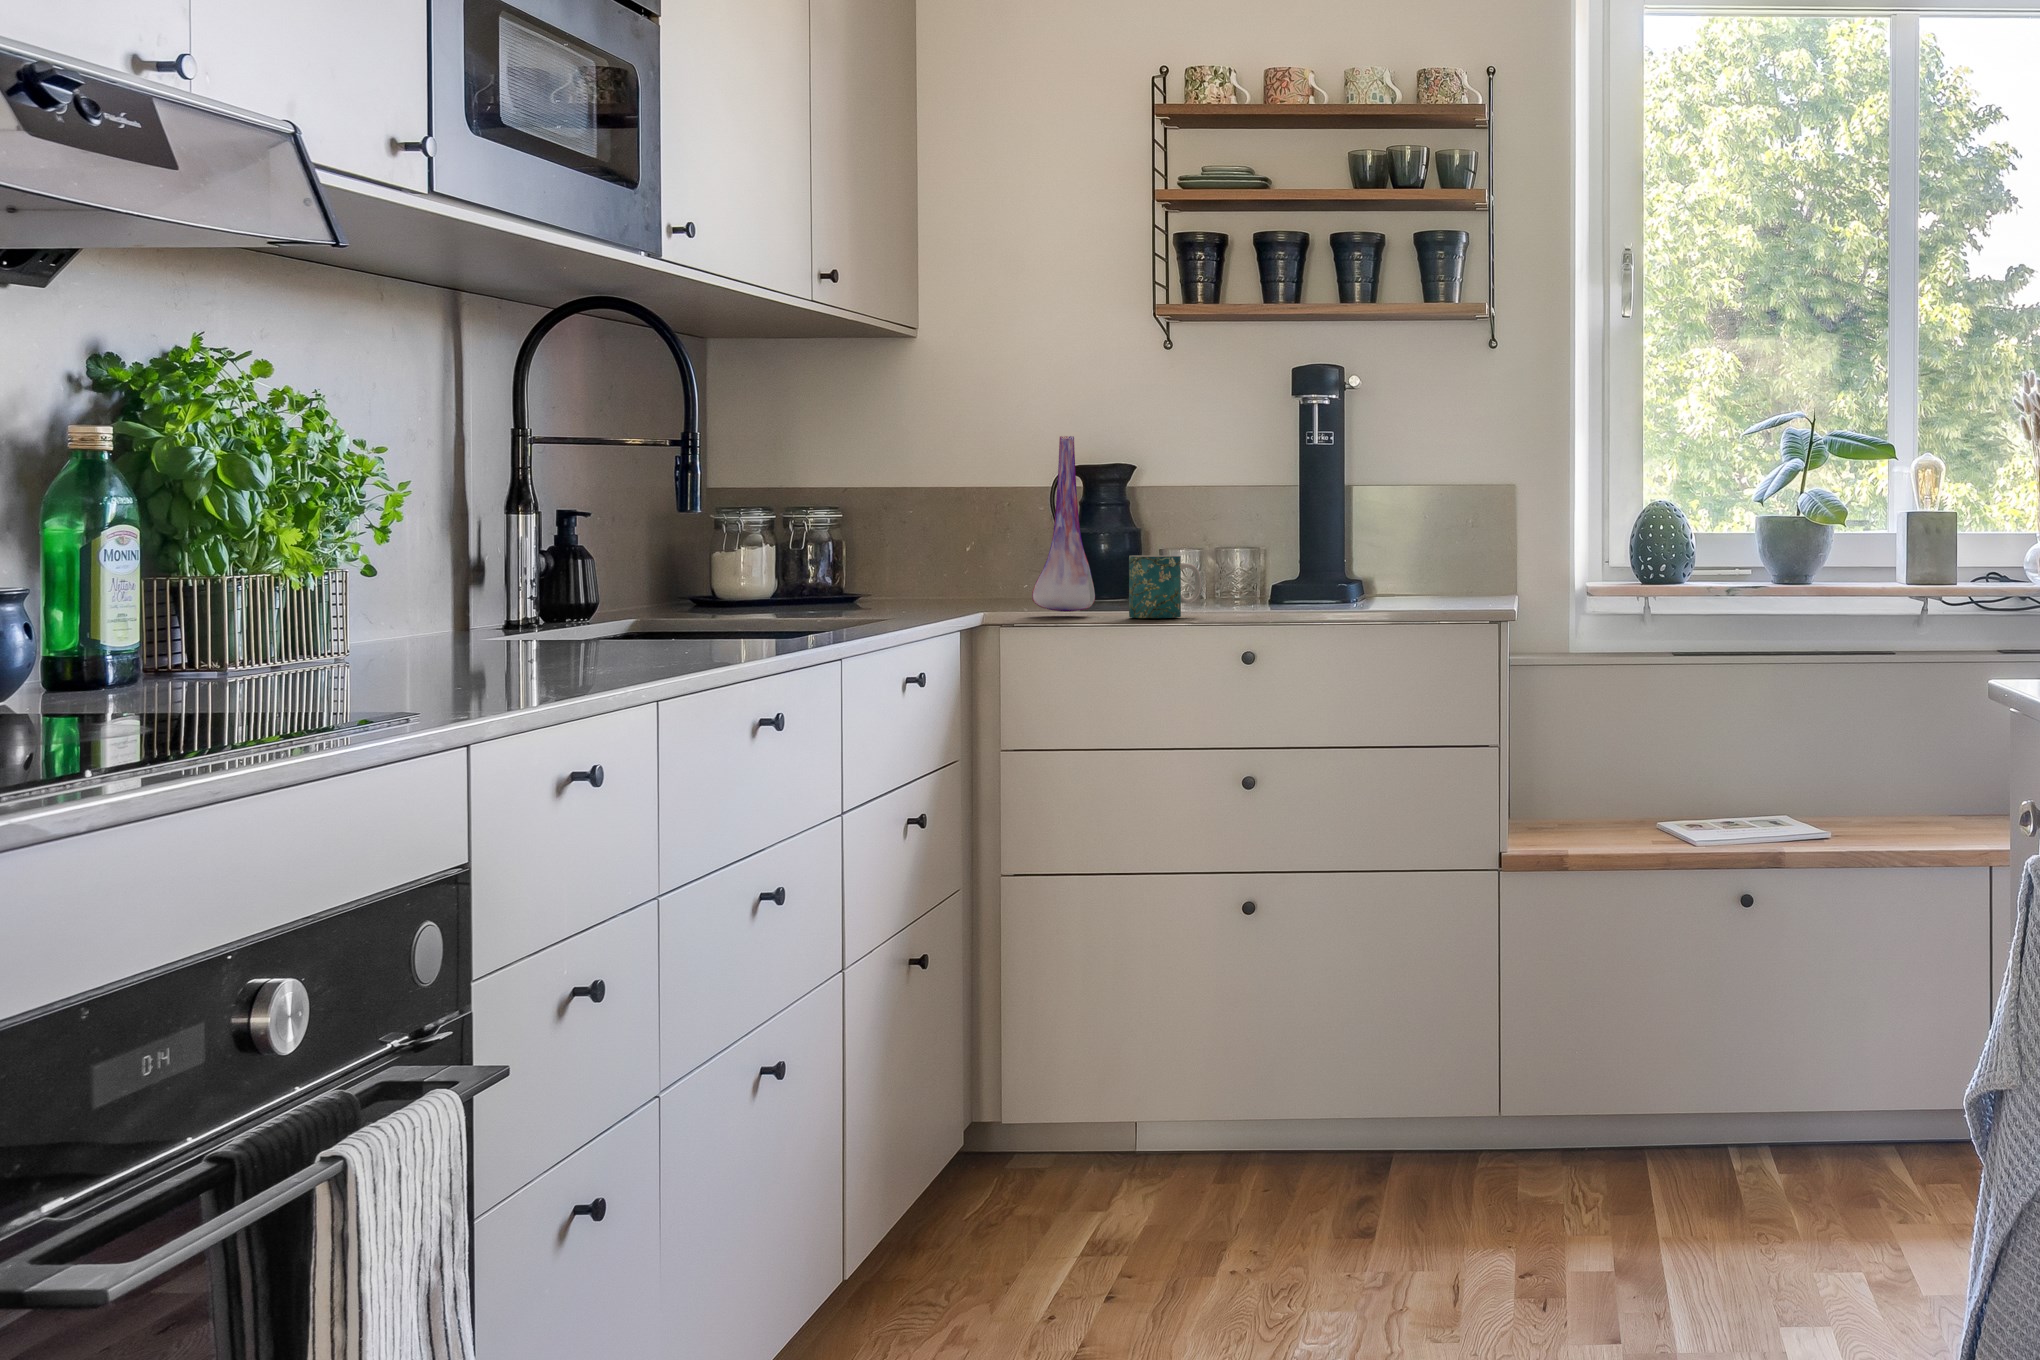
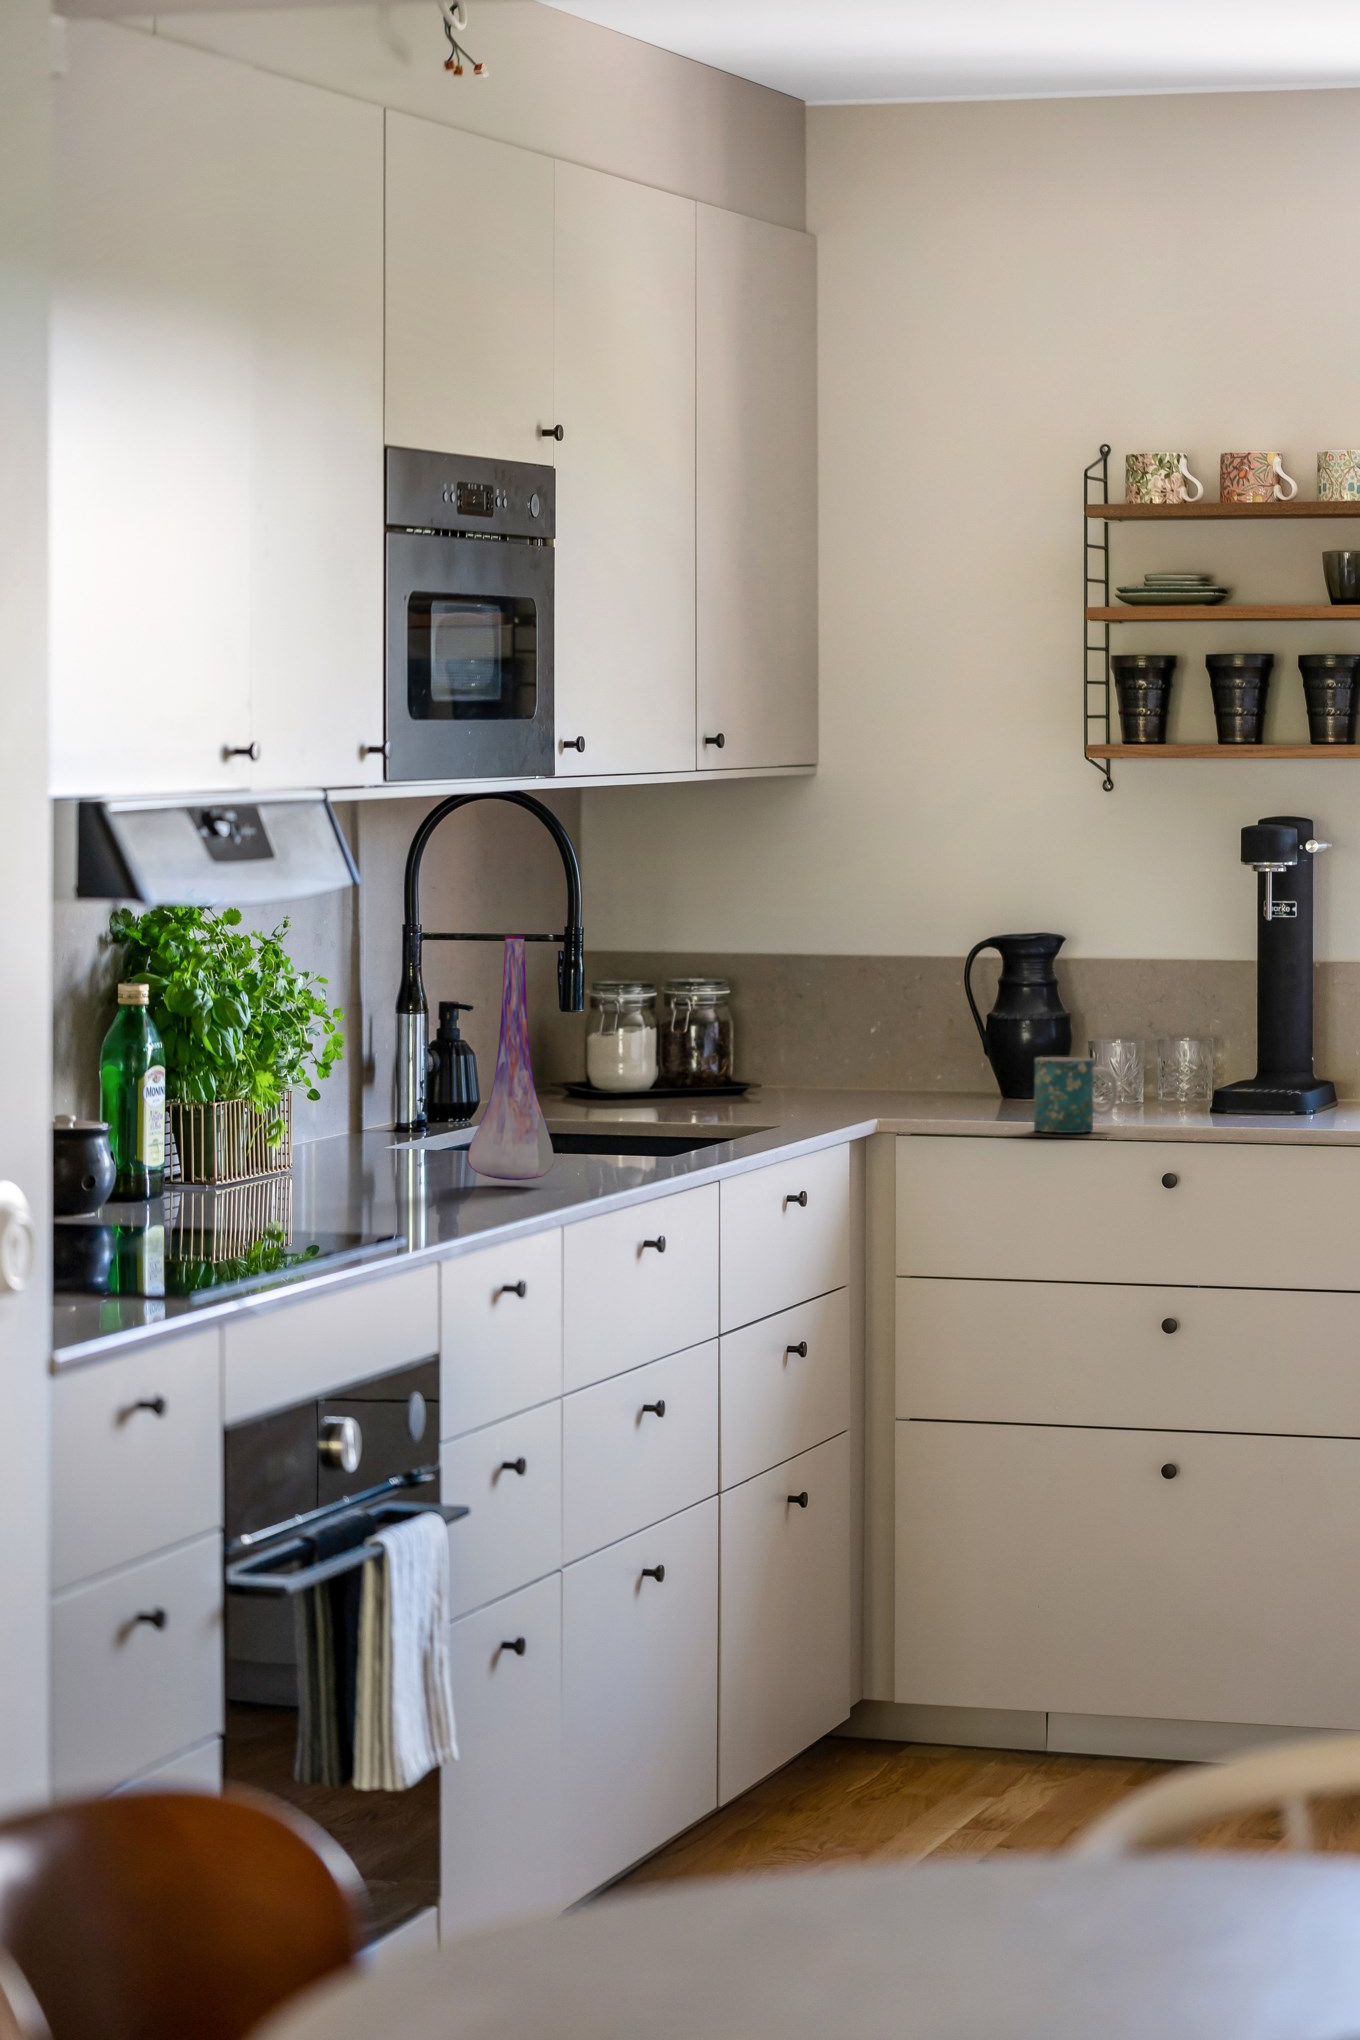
vase: present [1032,436,1095,612] -> present [468,935,554,1180]

